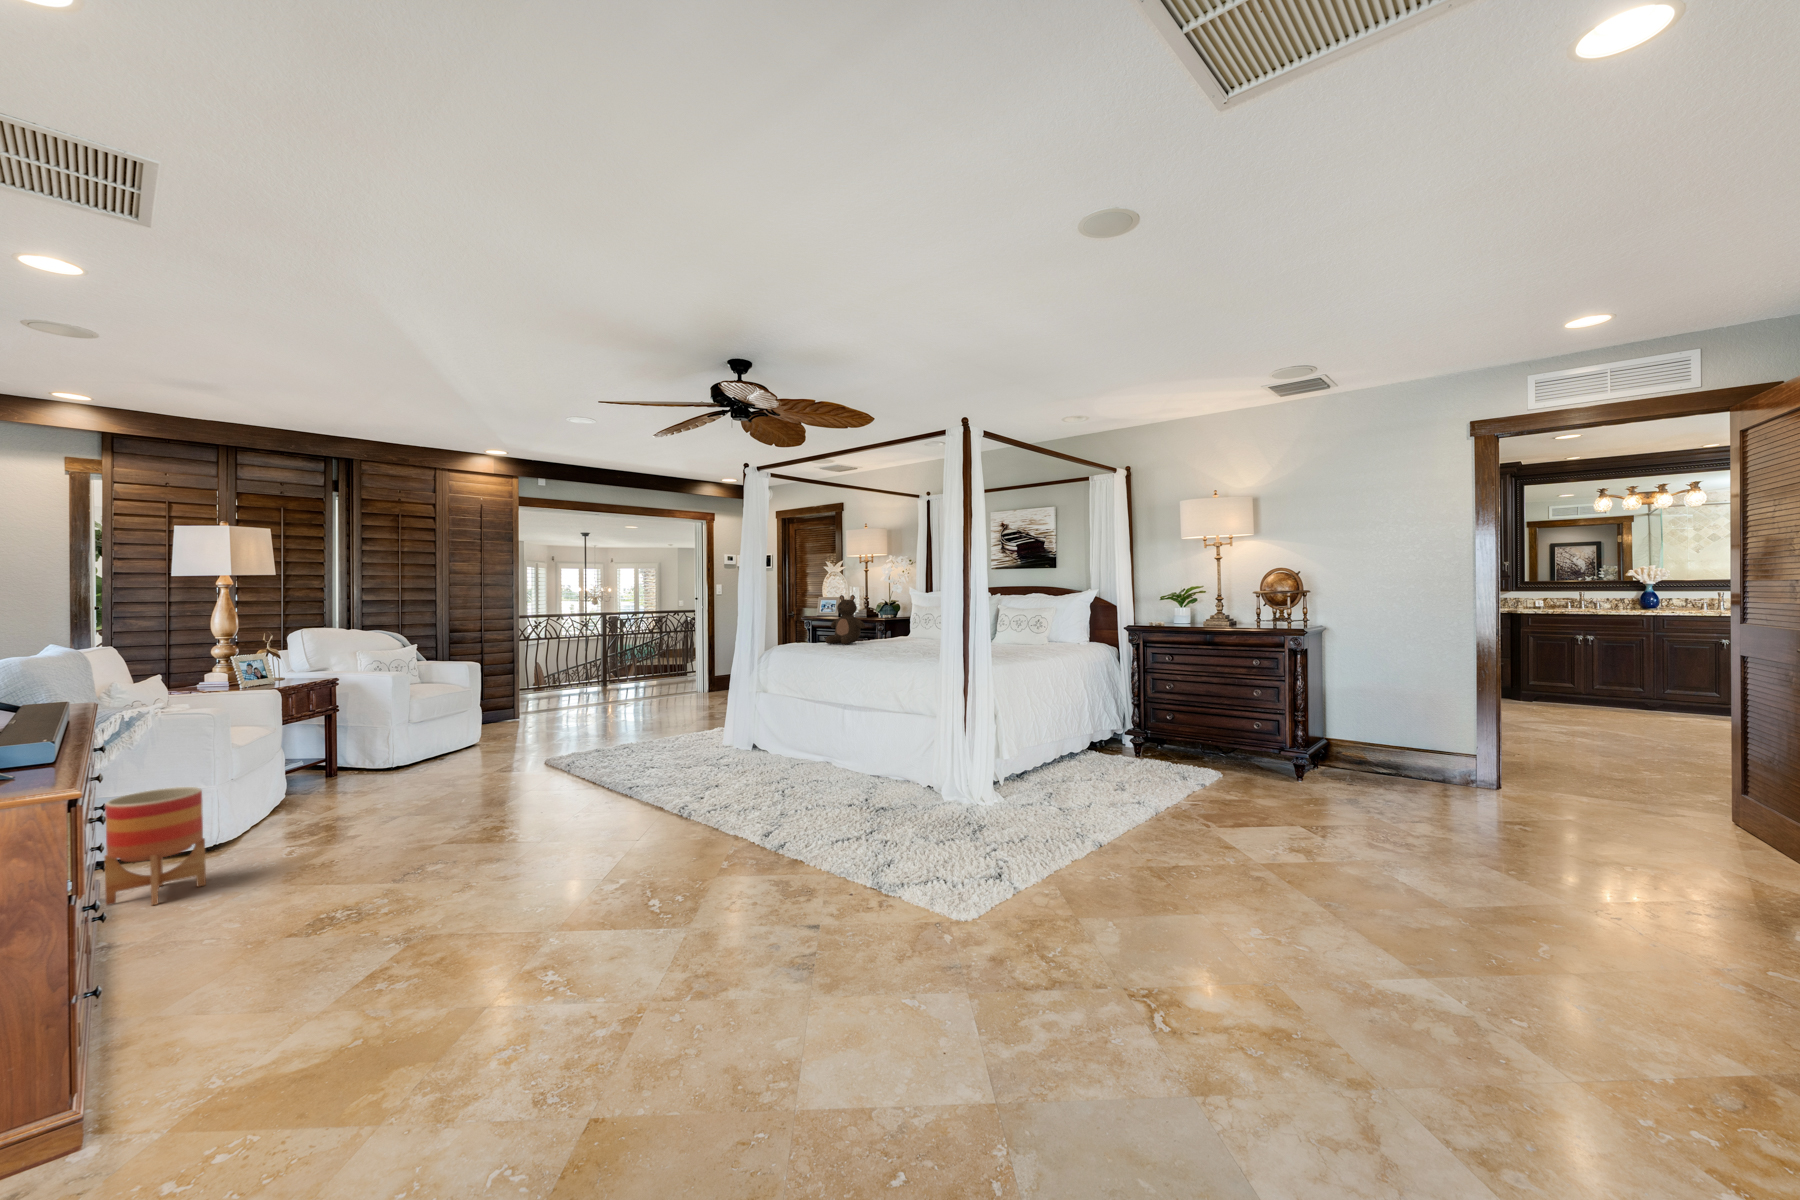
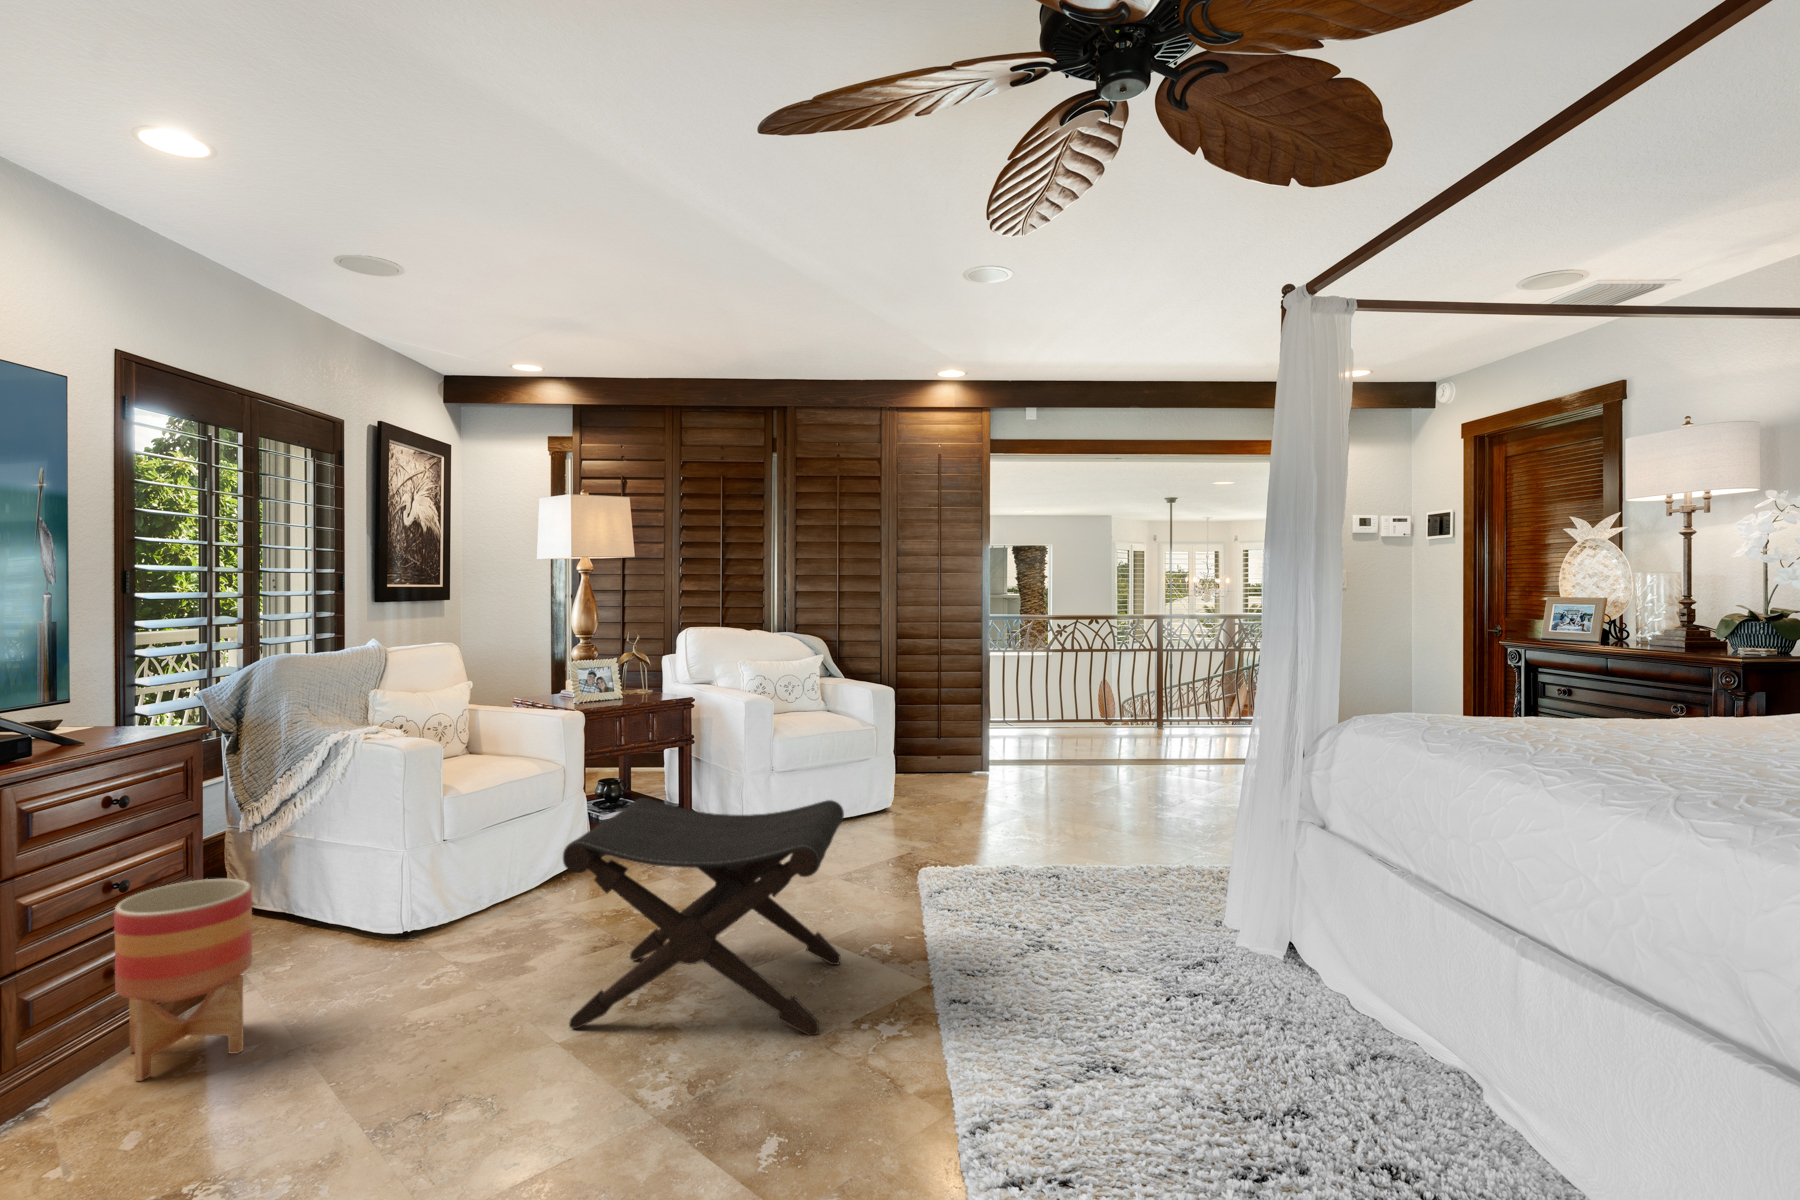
stuffed bear: present [825,595,865,644] -> none [1532,593,1678,736]
footstool: none [407,707,566,831] -> present [563,798,844,1035]

